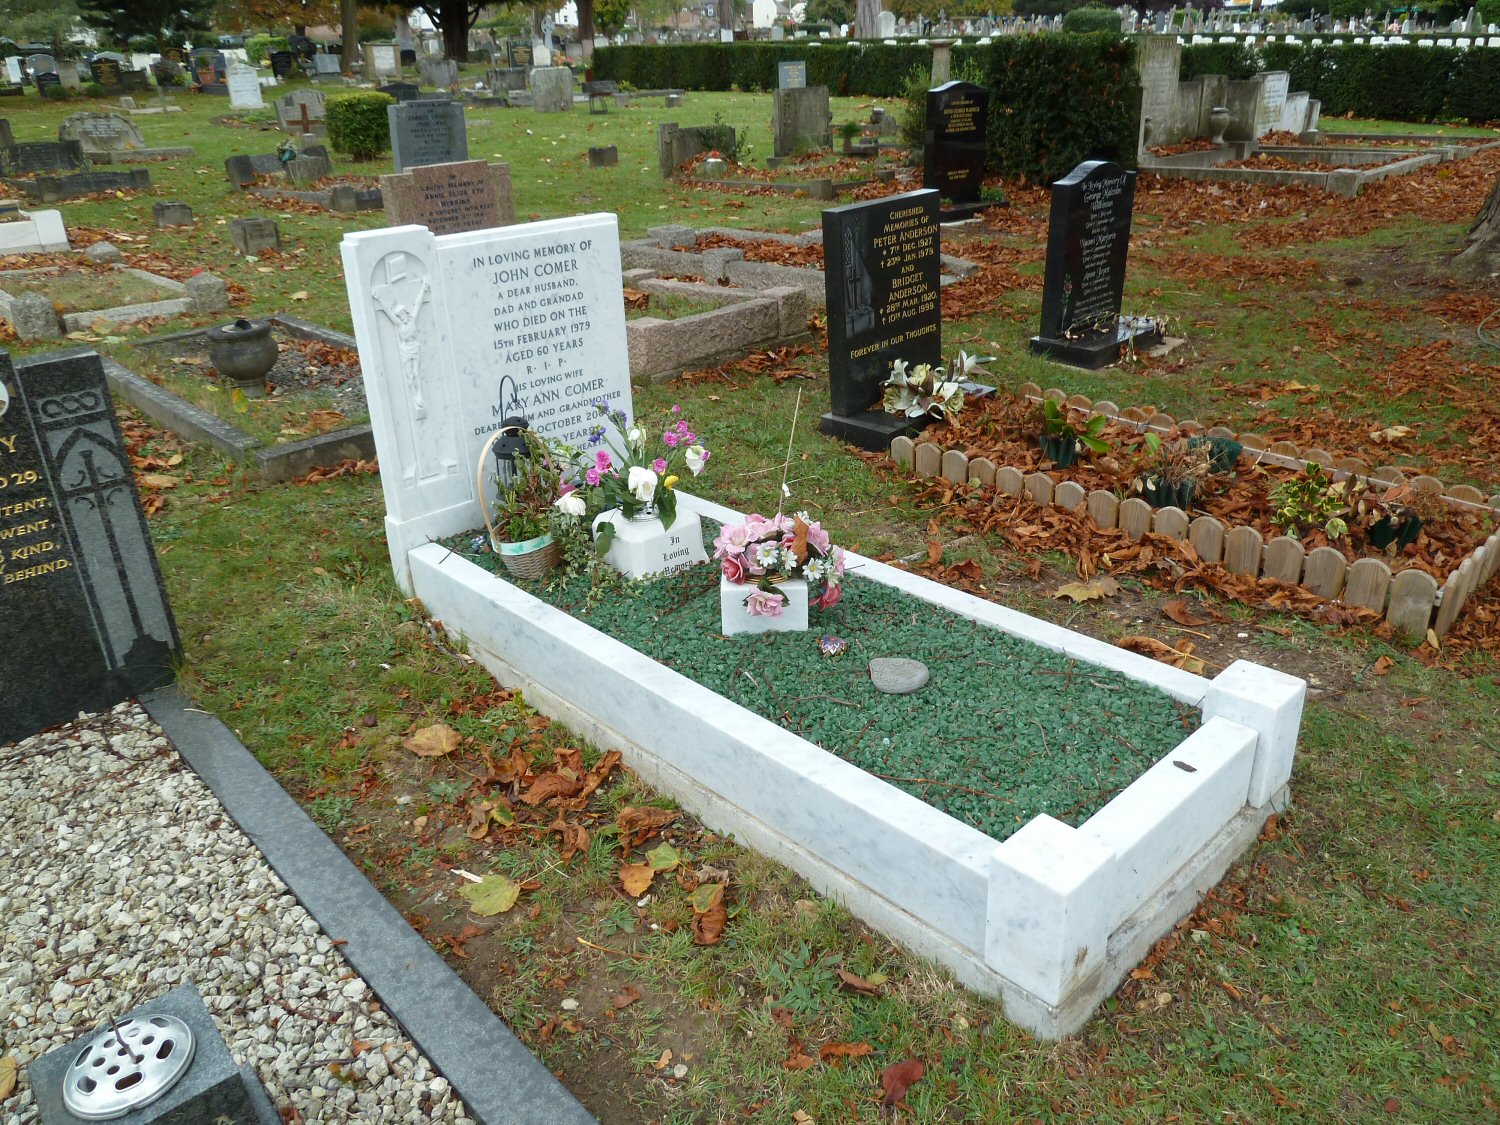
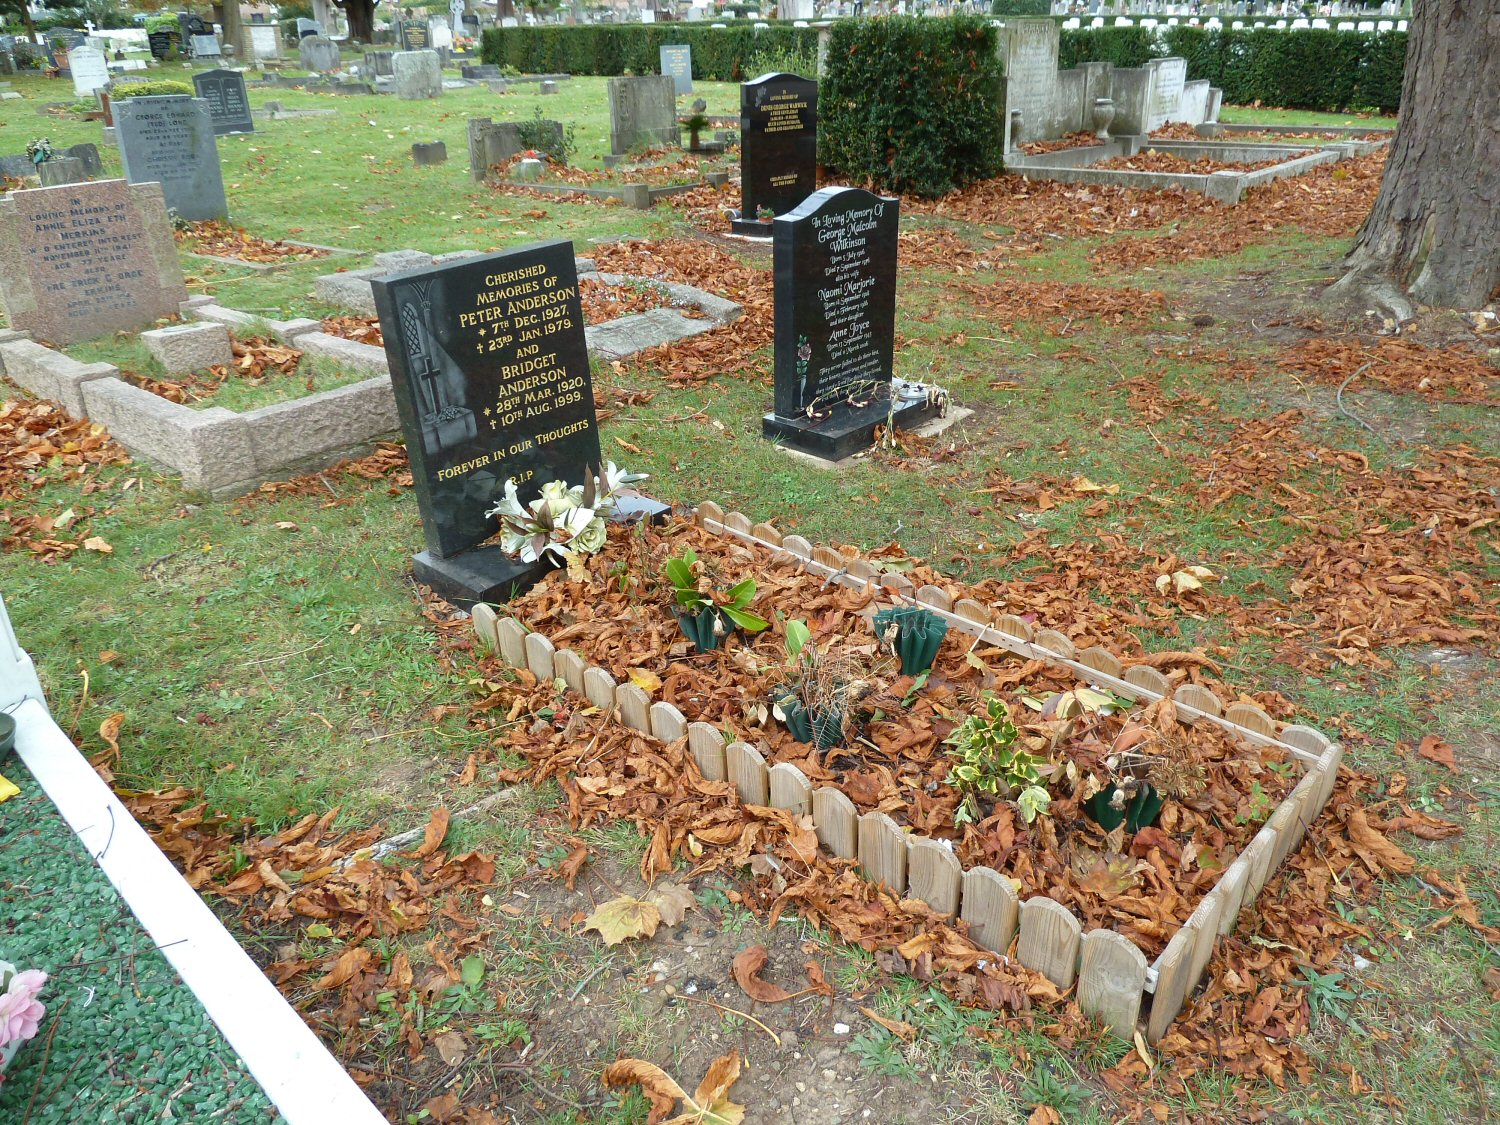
bench: present [584,68,612,114] -> none [433,51,467,102]

